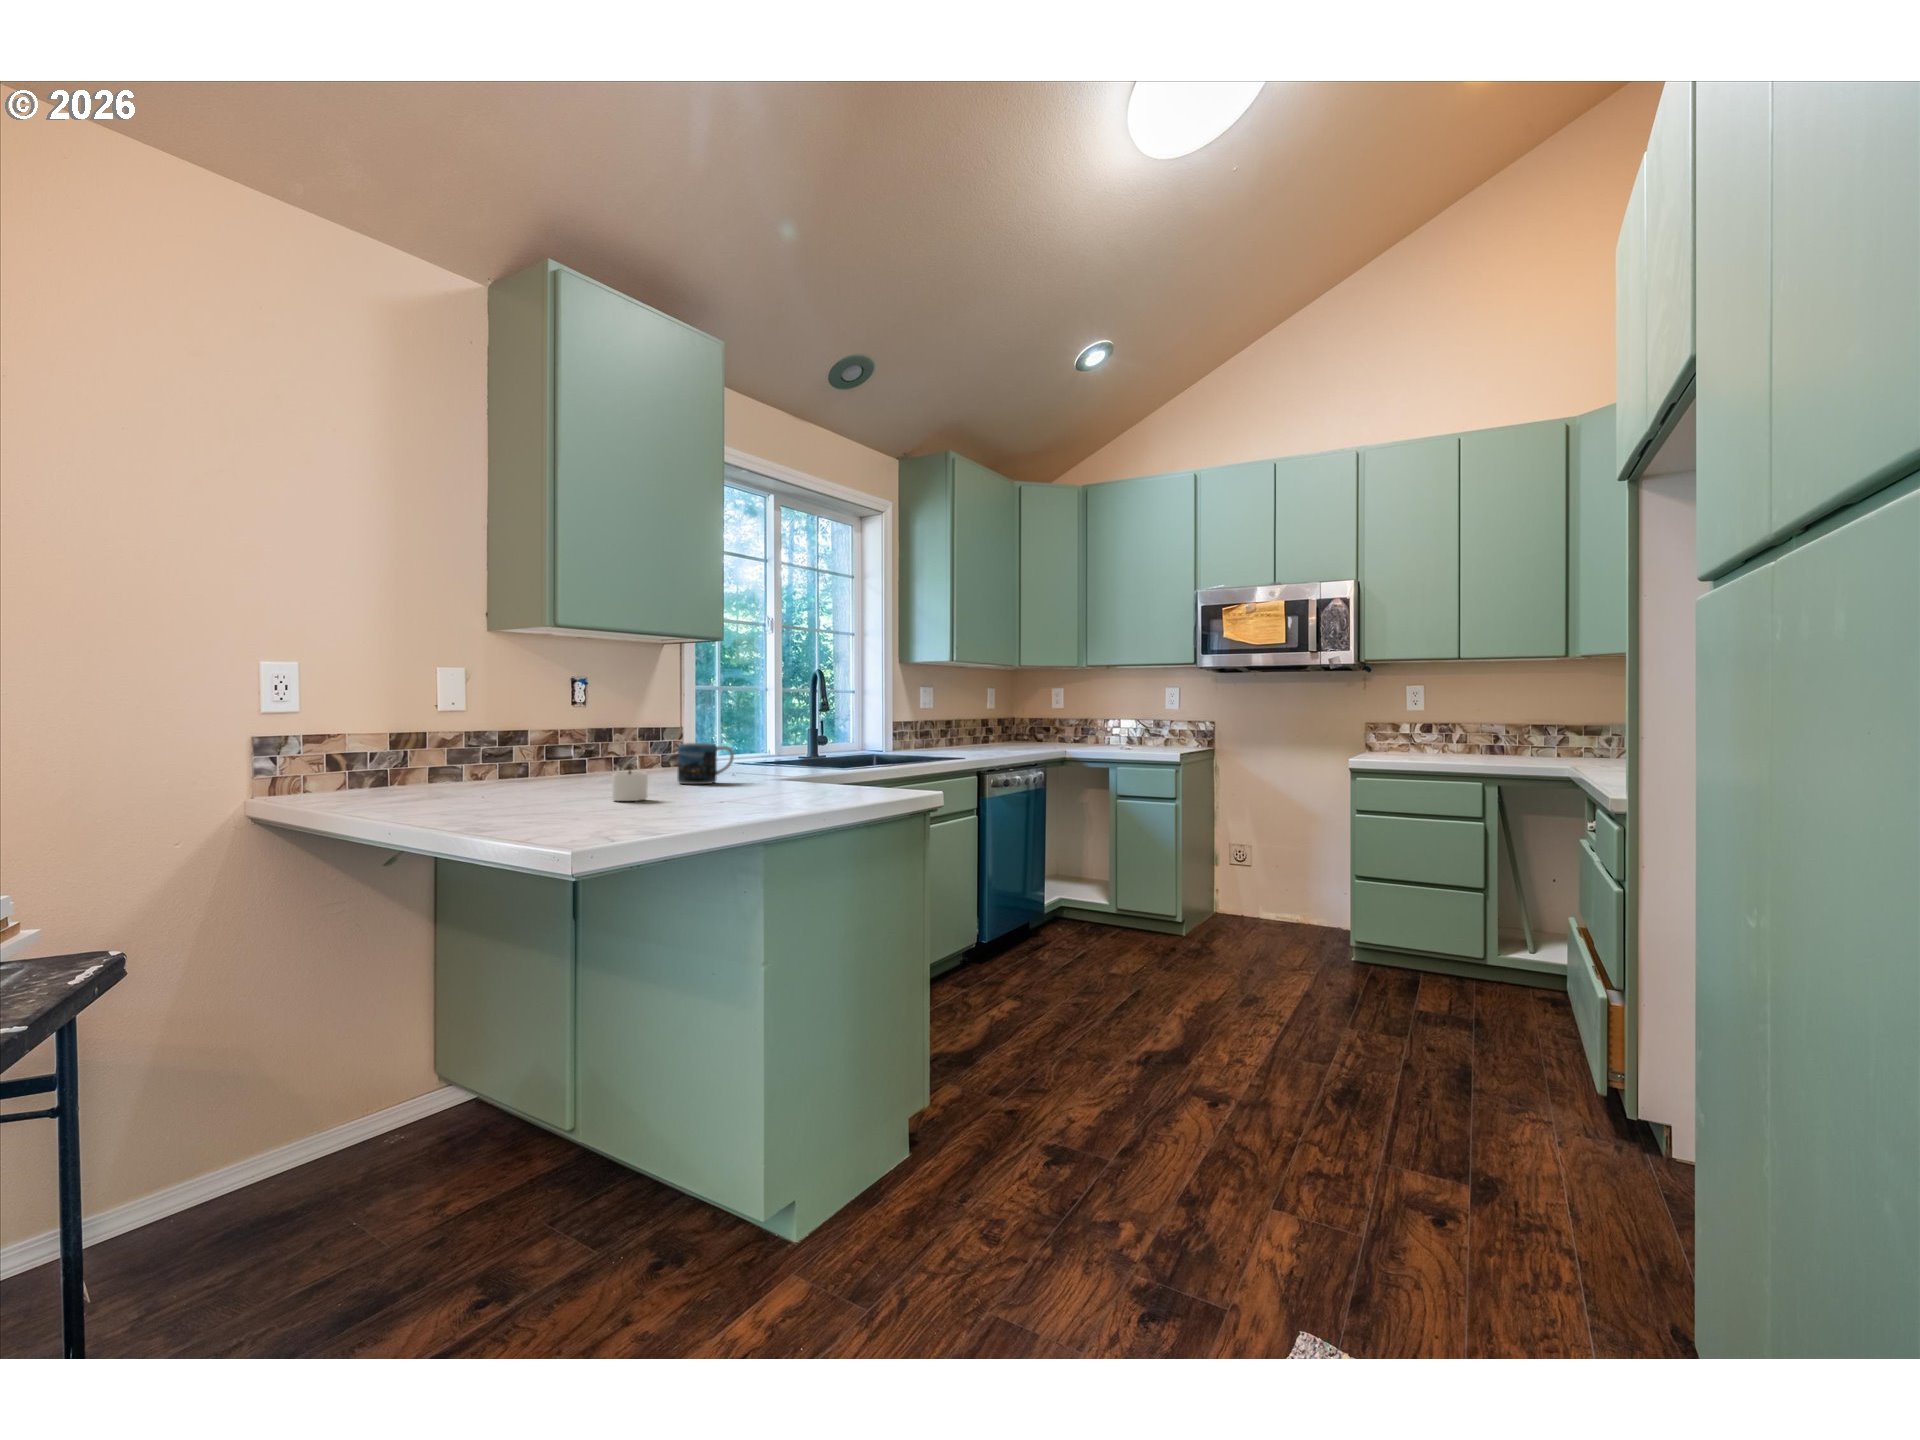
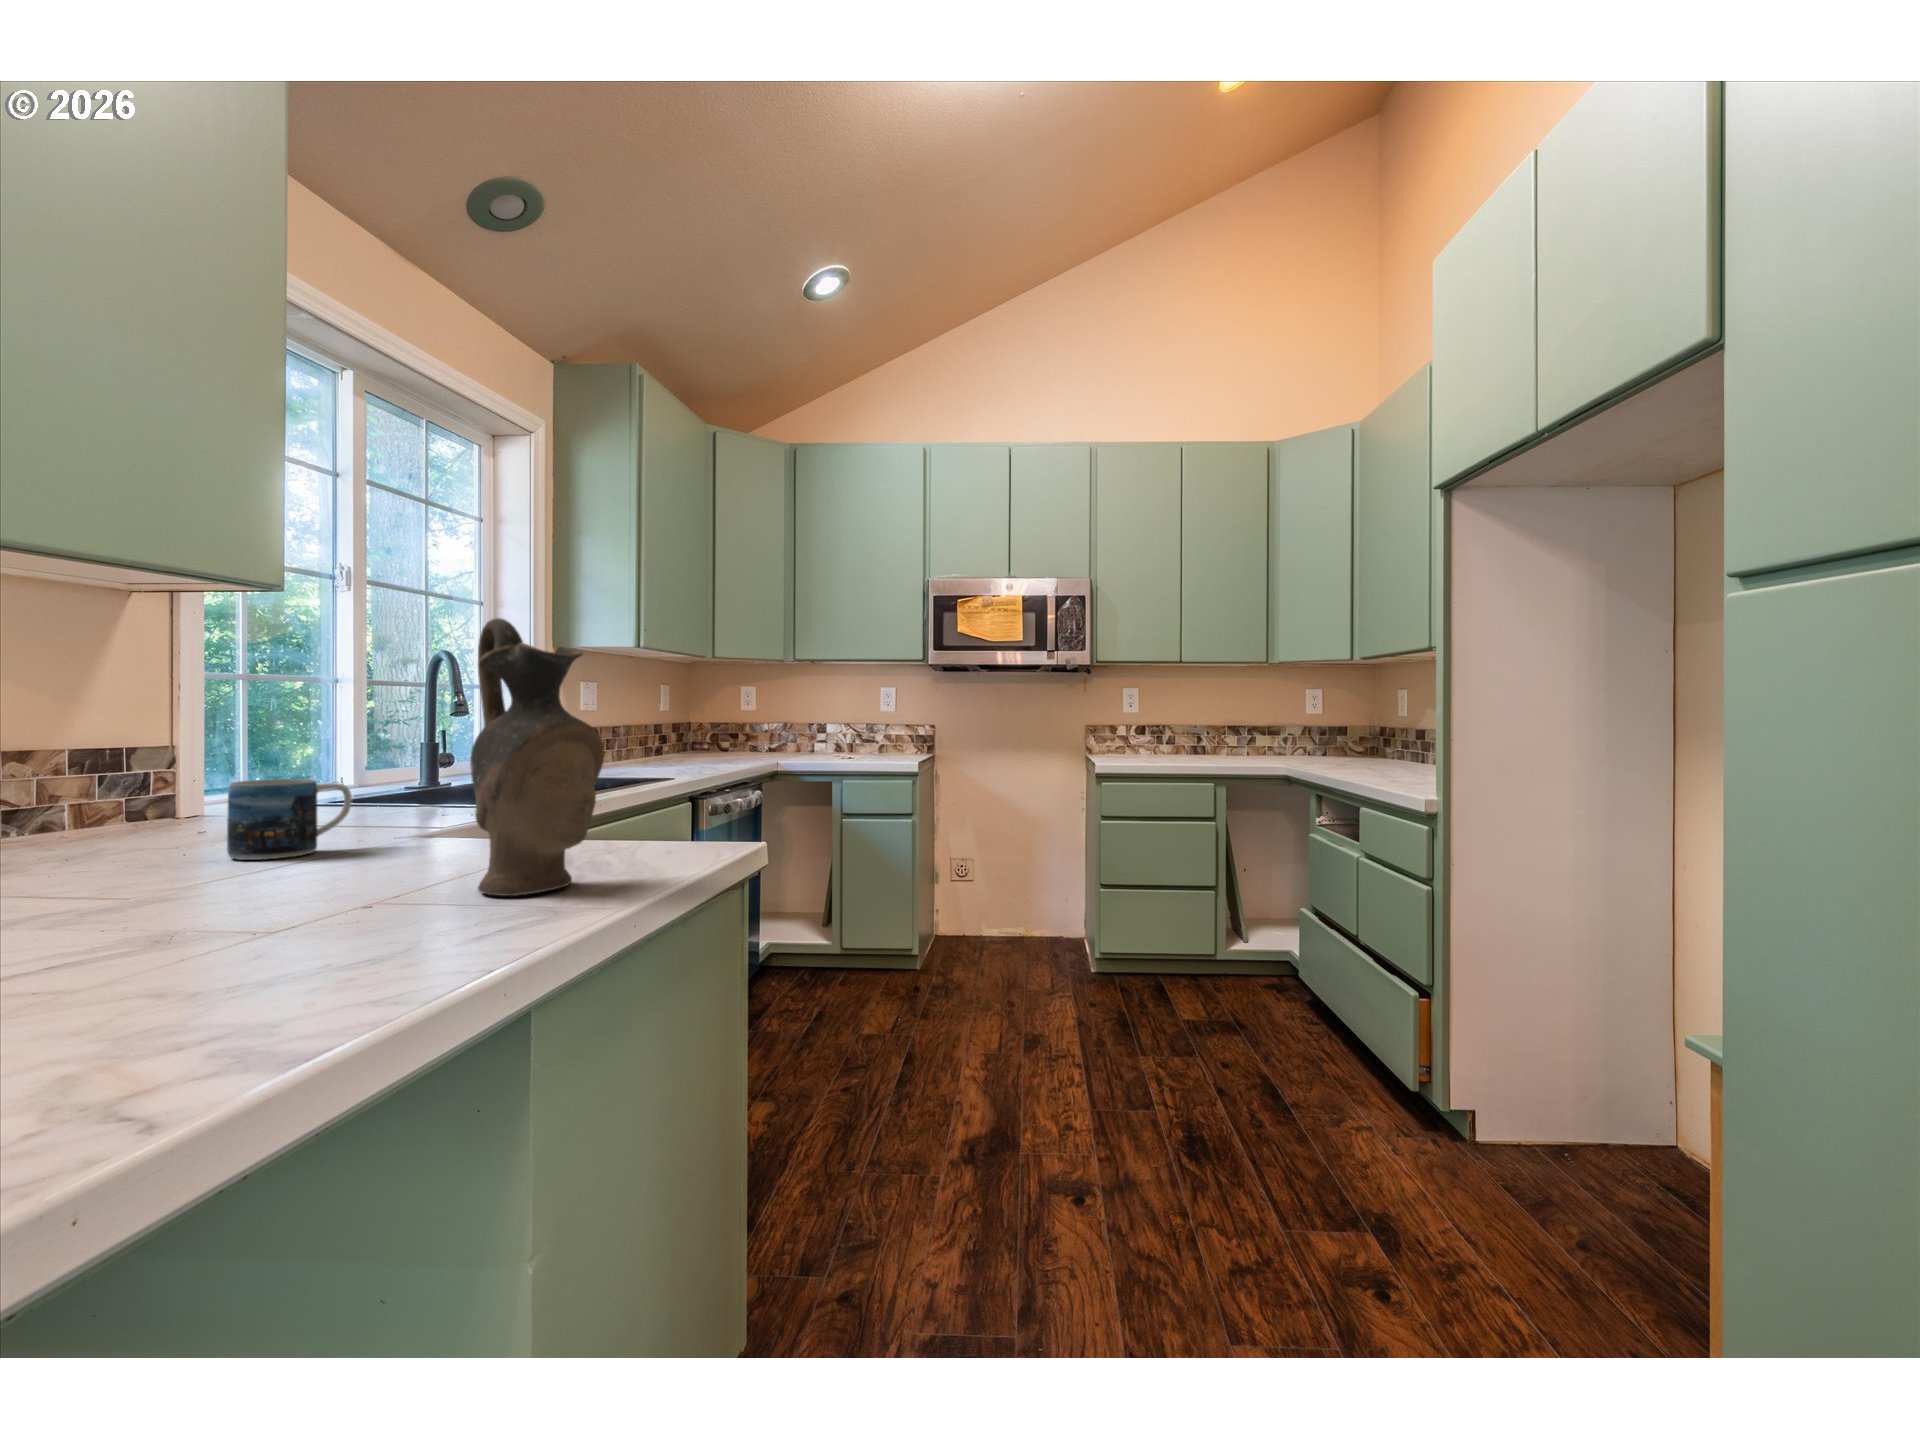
ceramic pitcher: none [754,656,819,802] -> present [470,618,604,896]
candle: present [612,771,648,801] -> none [103,854,249,930]

